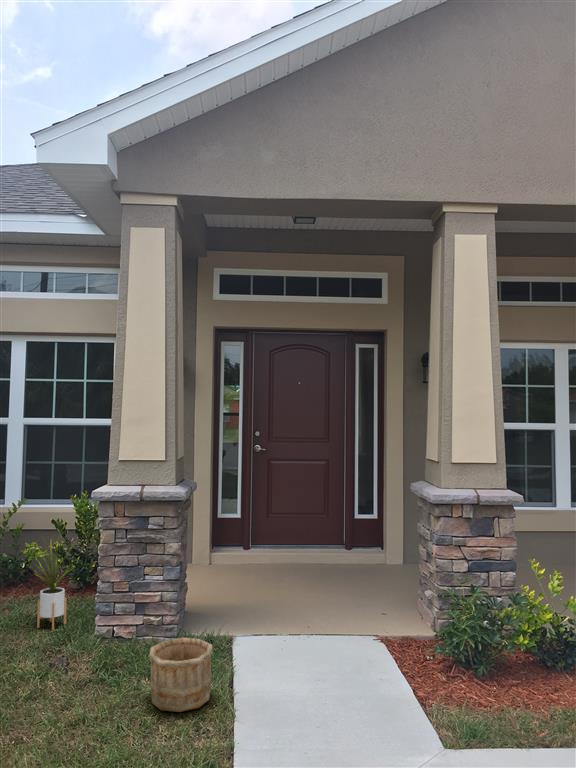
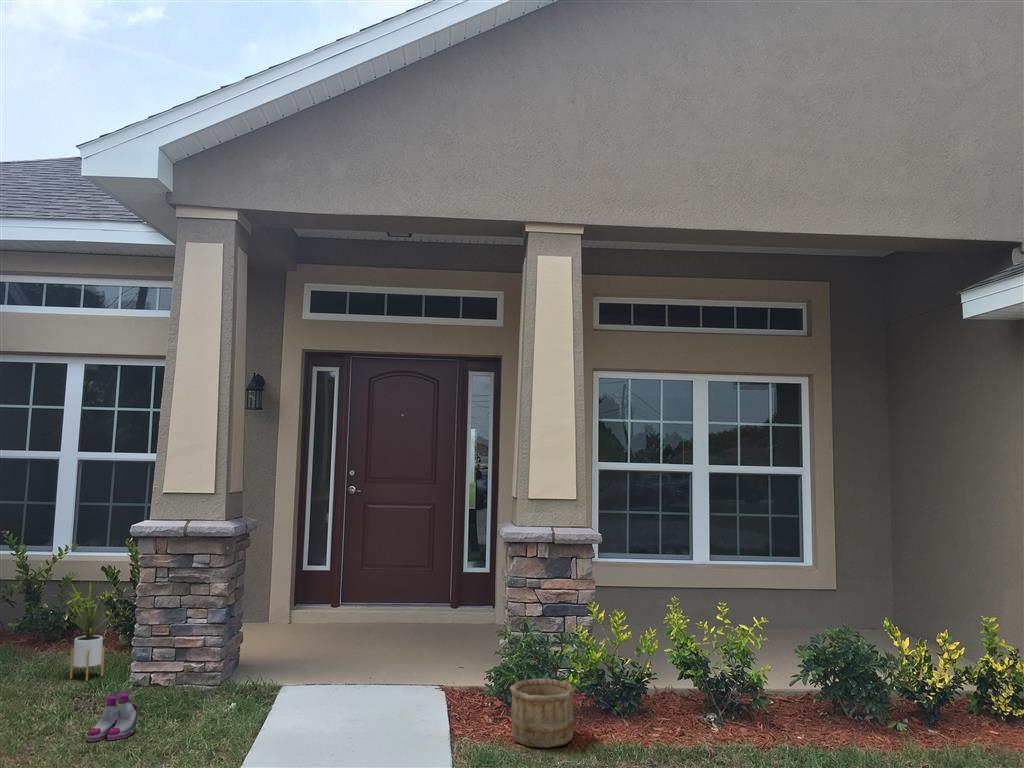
wooden bucket: present [149,637,212,712] -> present [510,678,575,748]
boots: none [71,656,116,708] -> present [87,691,139,741]

